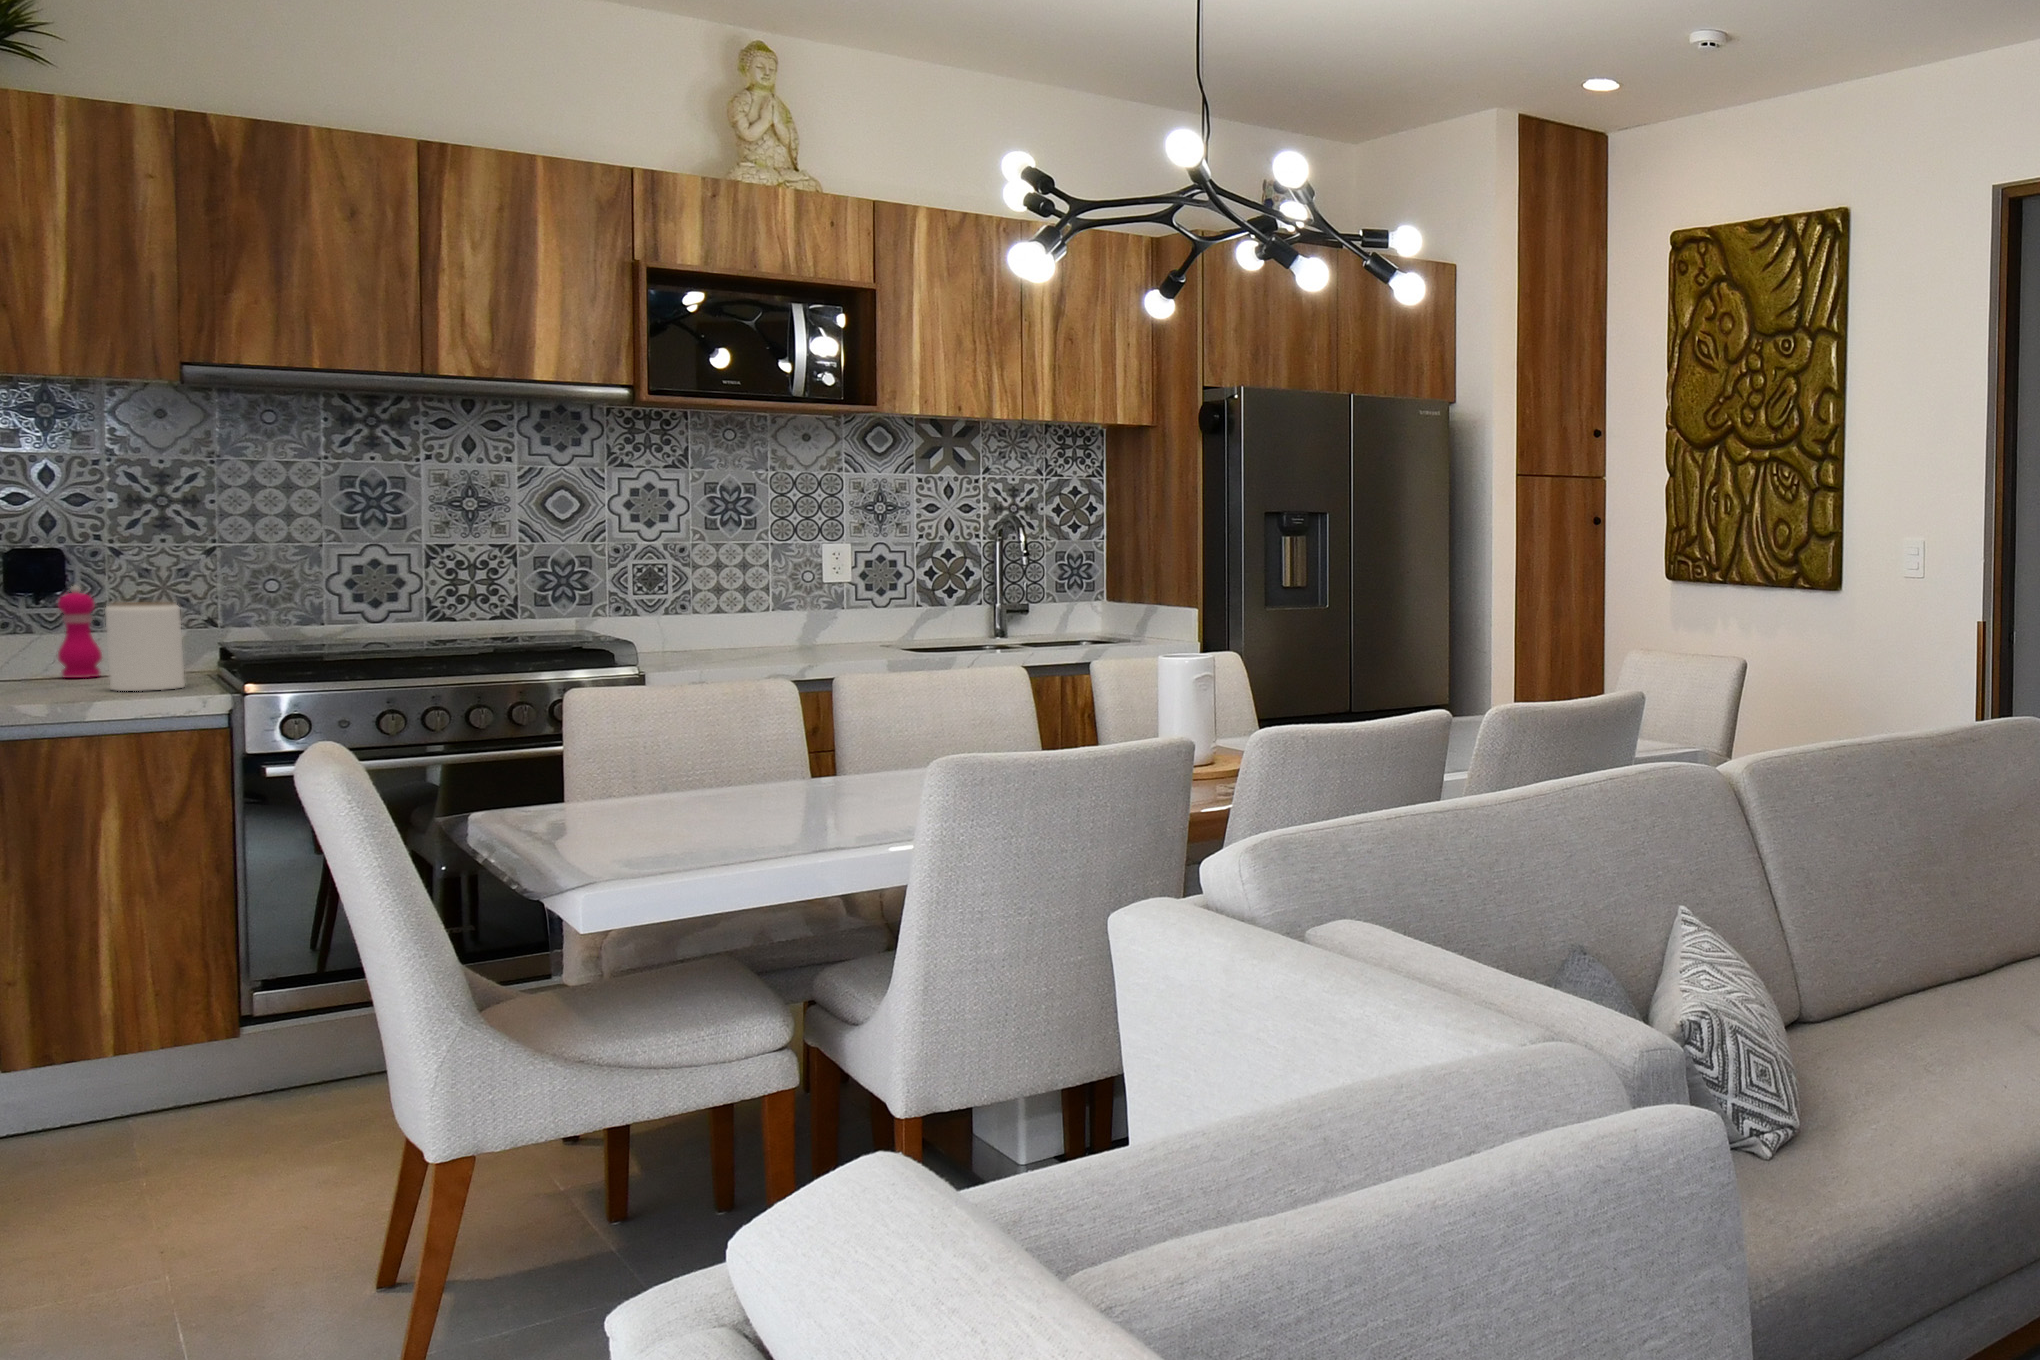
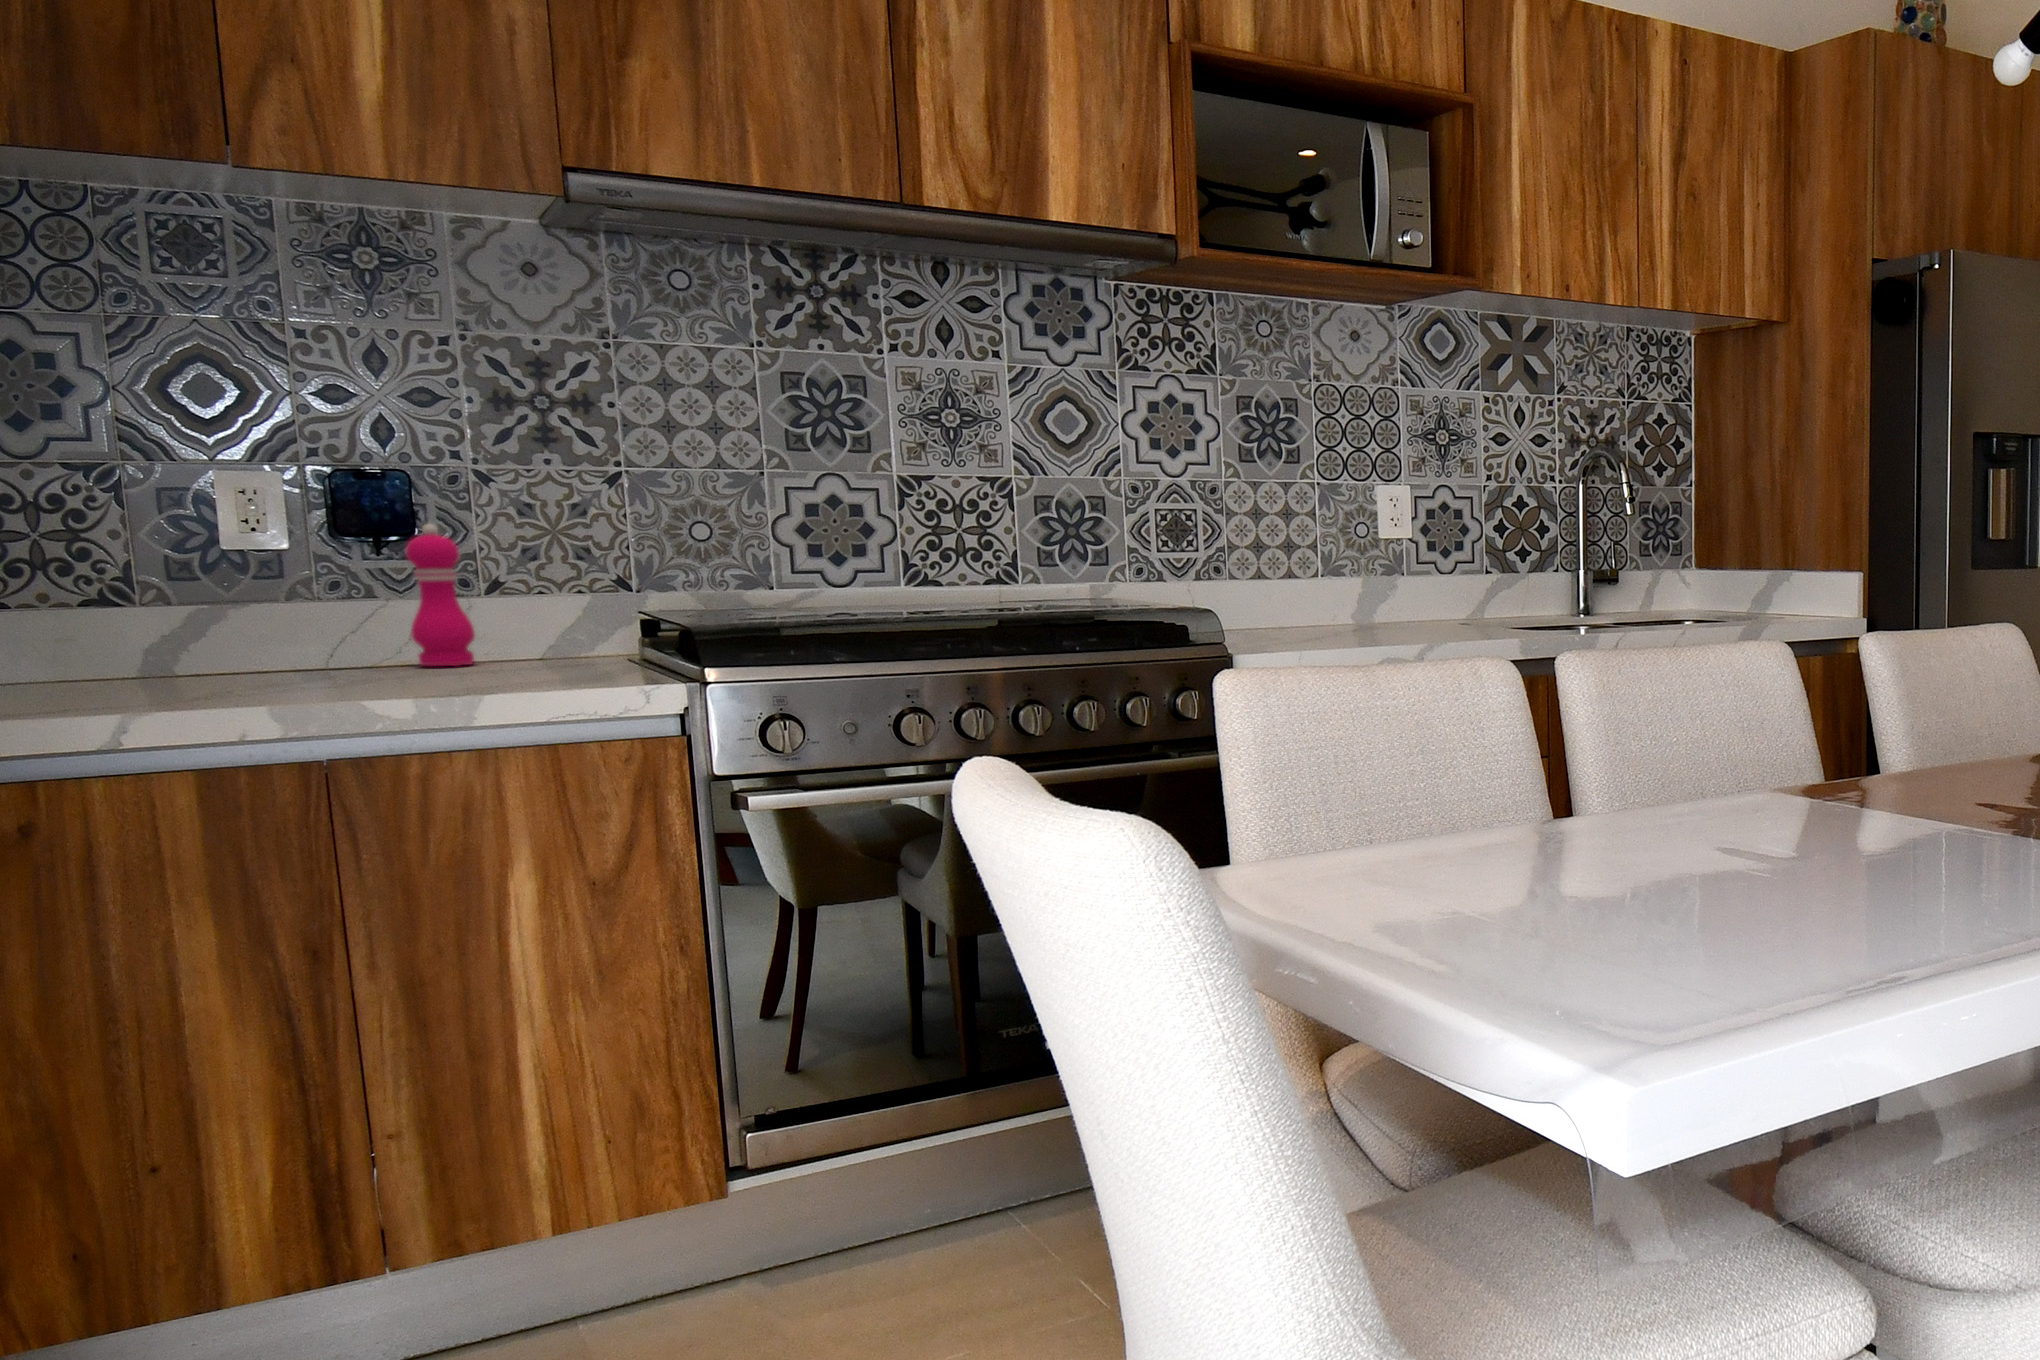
jar: present [105,602,185,691] -> none [476,544,600,684]

